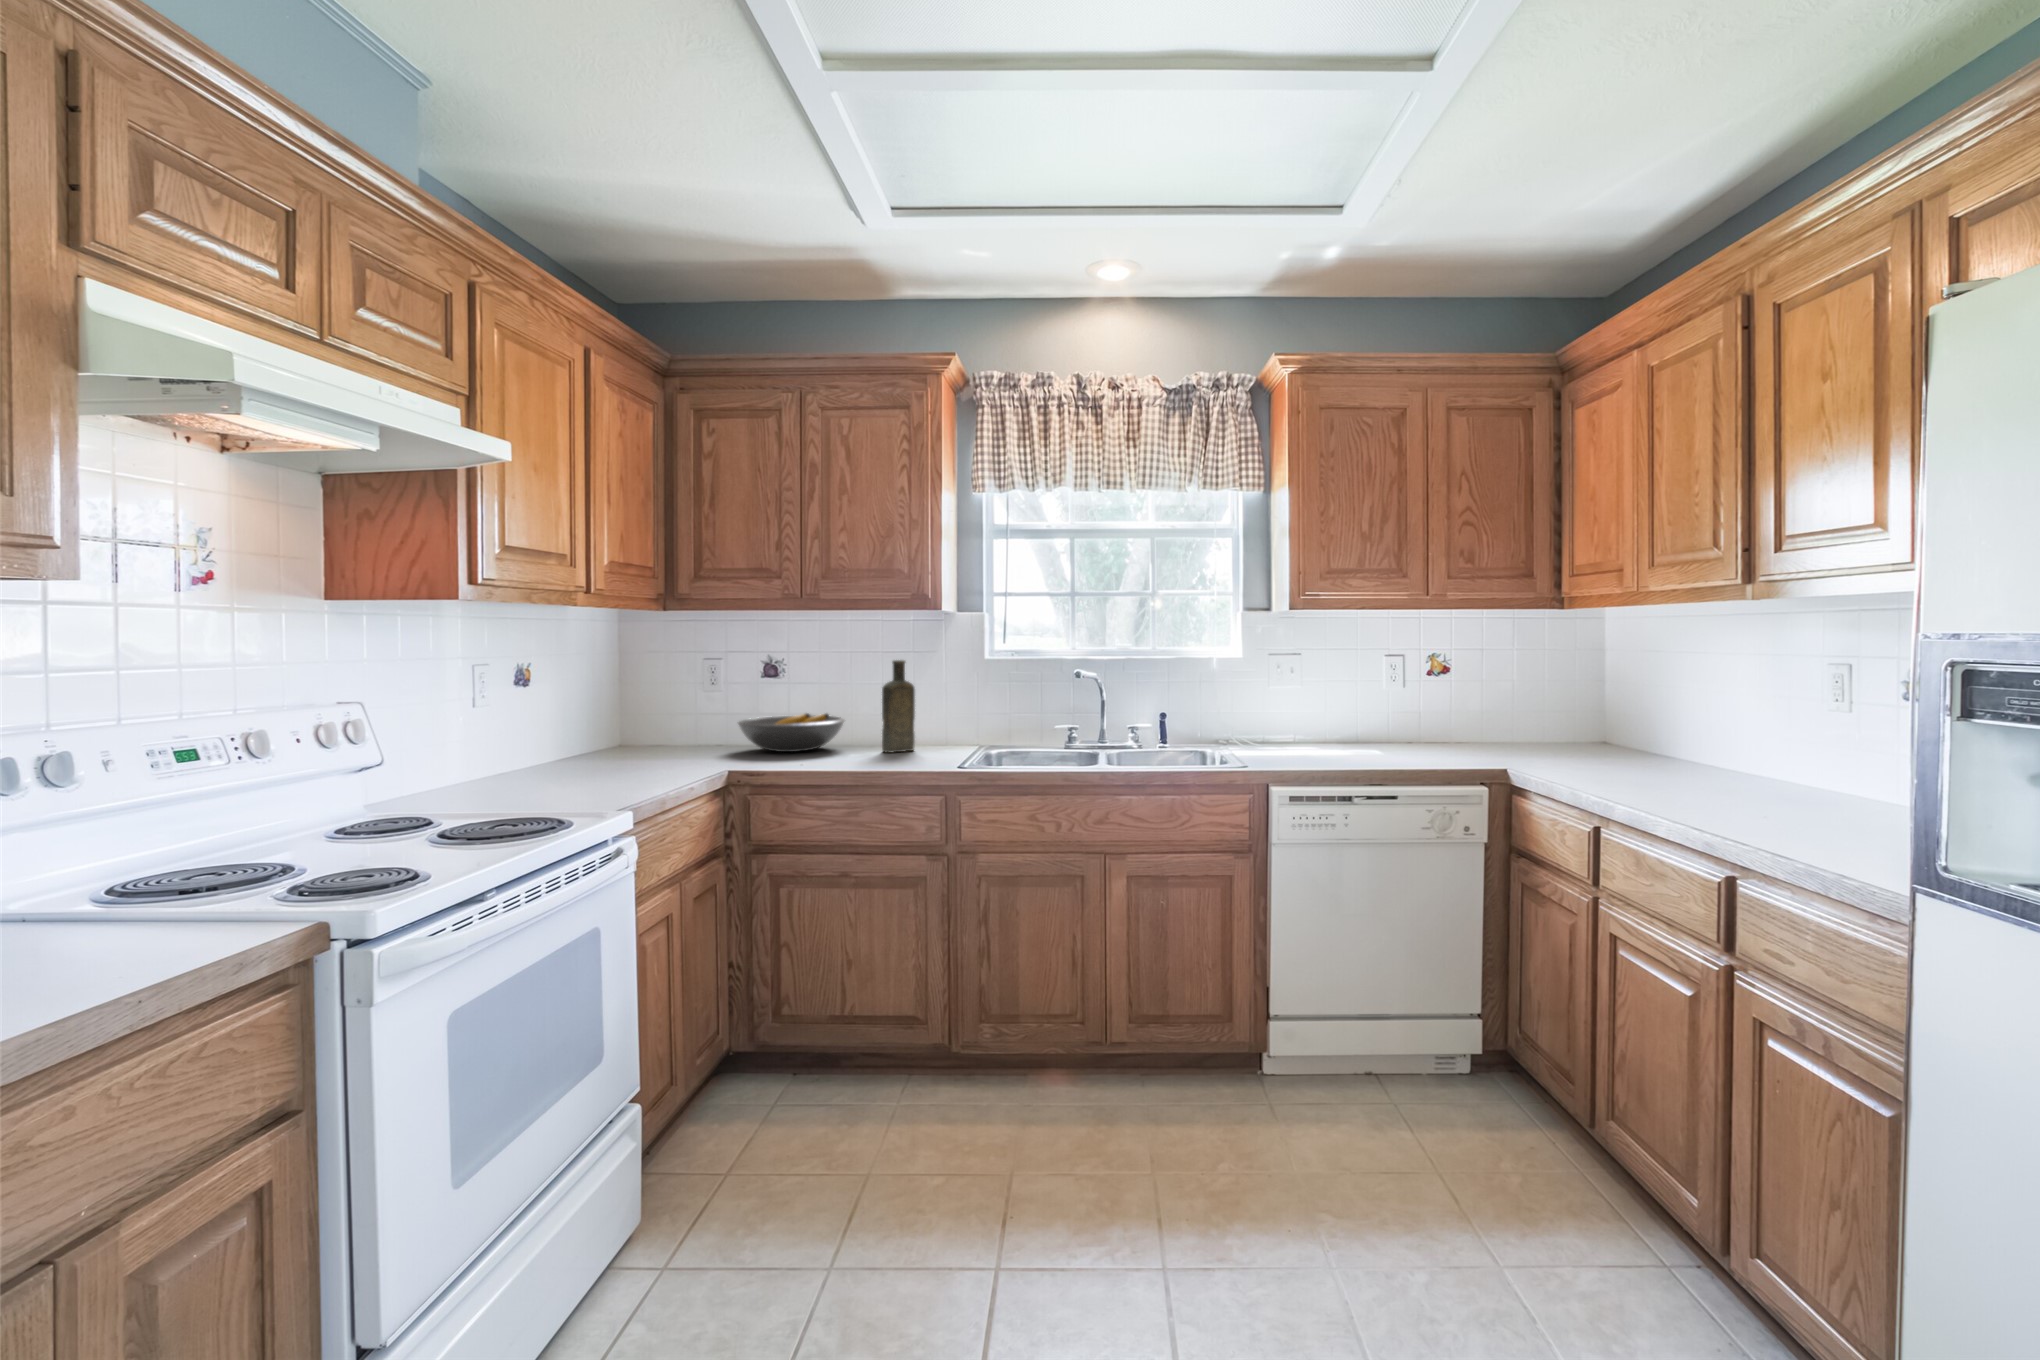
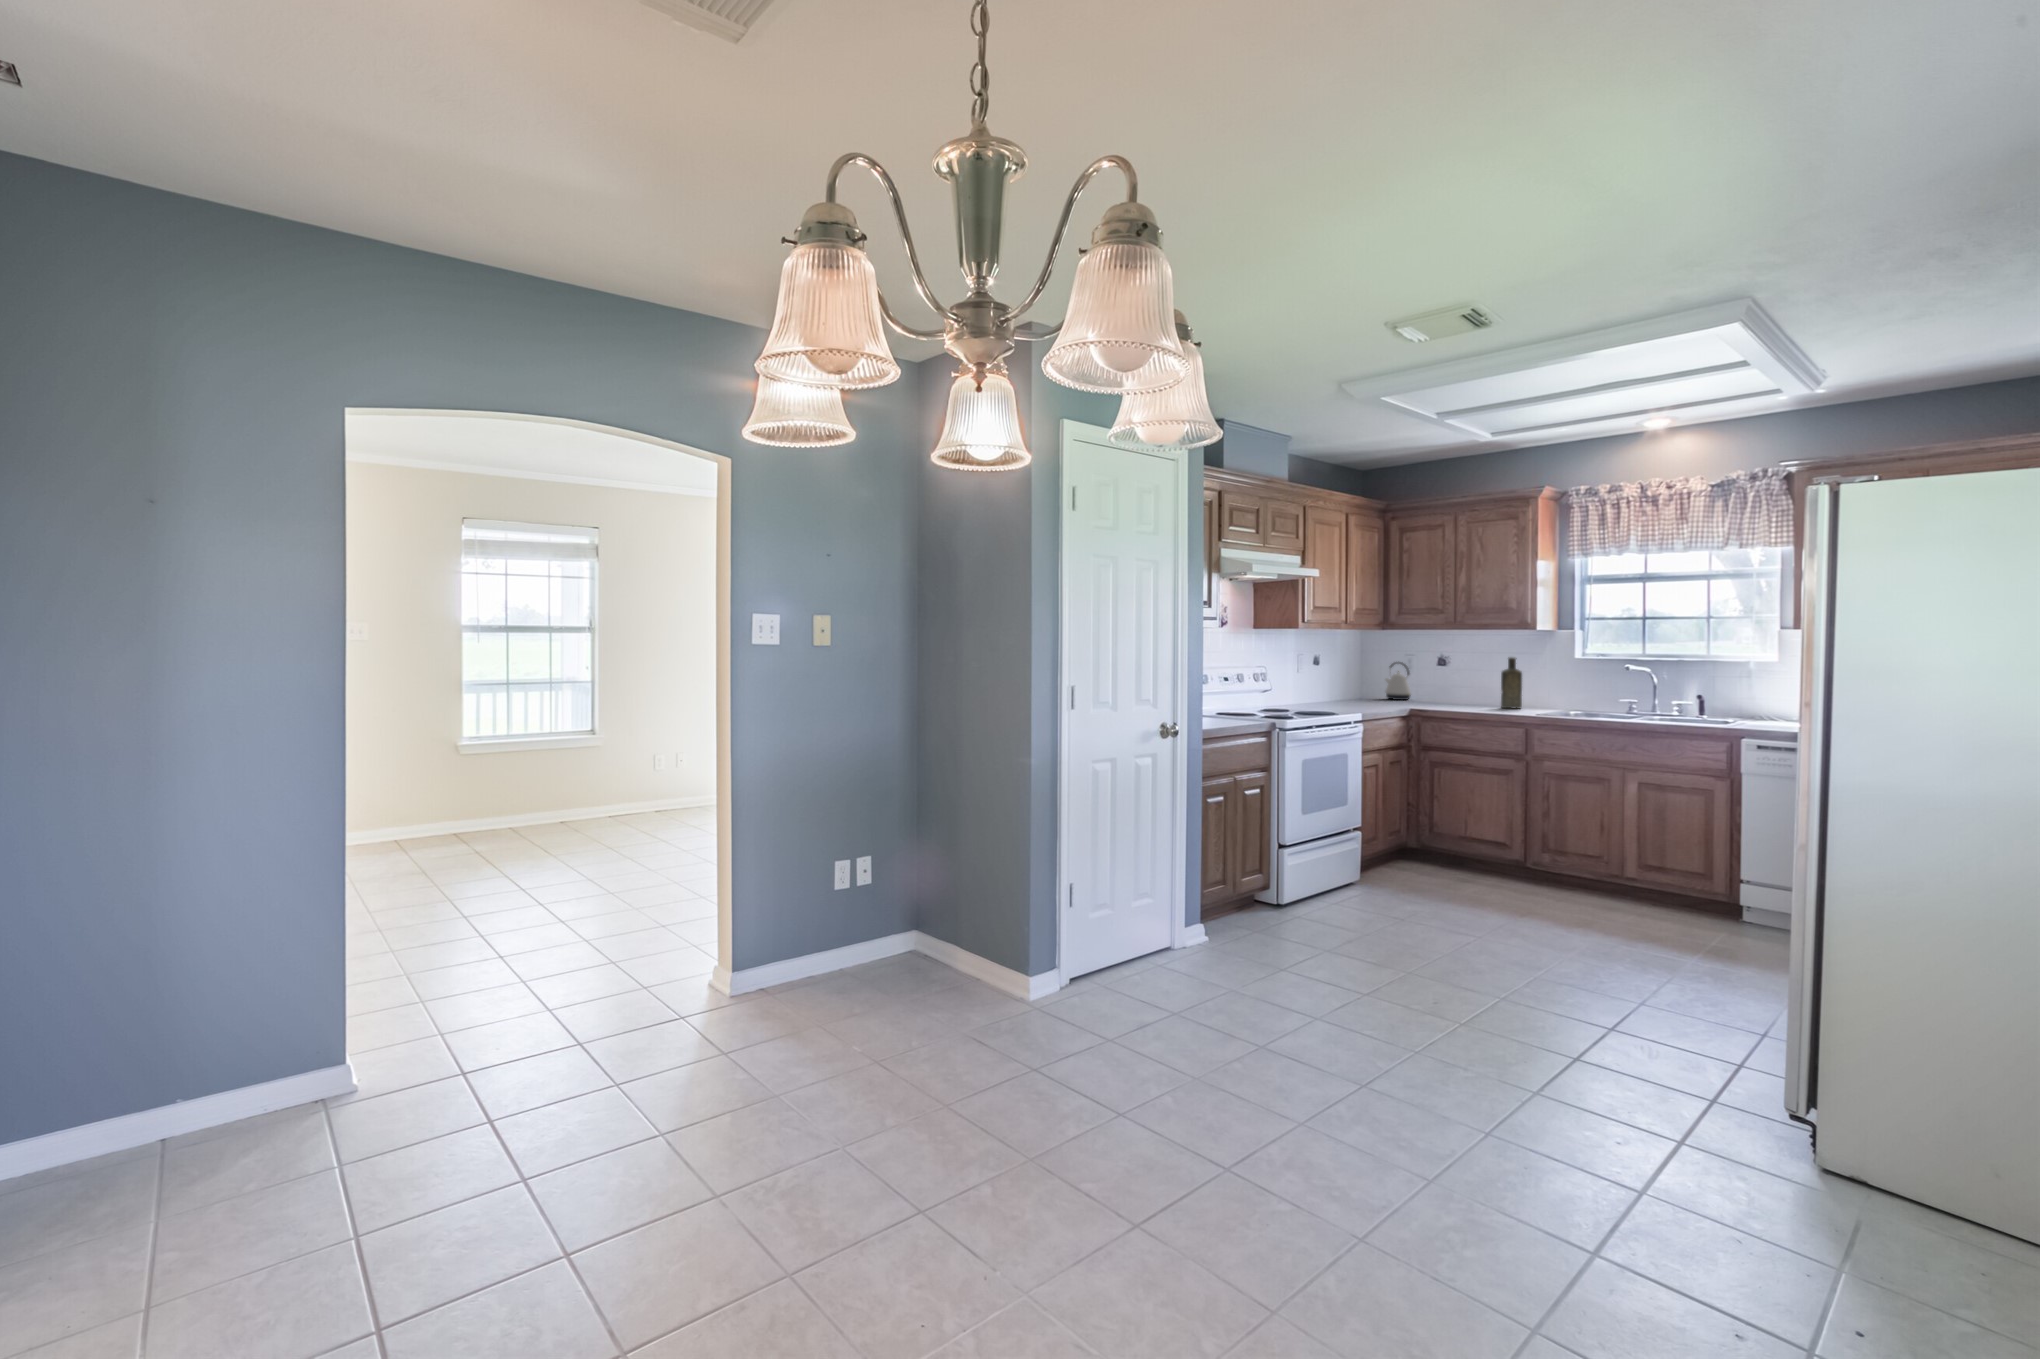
kettle: none [665,673,717,747] -> present [1385,662,1411,700]
fruit bowl: present [738,713,844,752] -> none [1420,684,1482,704]

